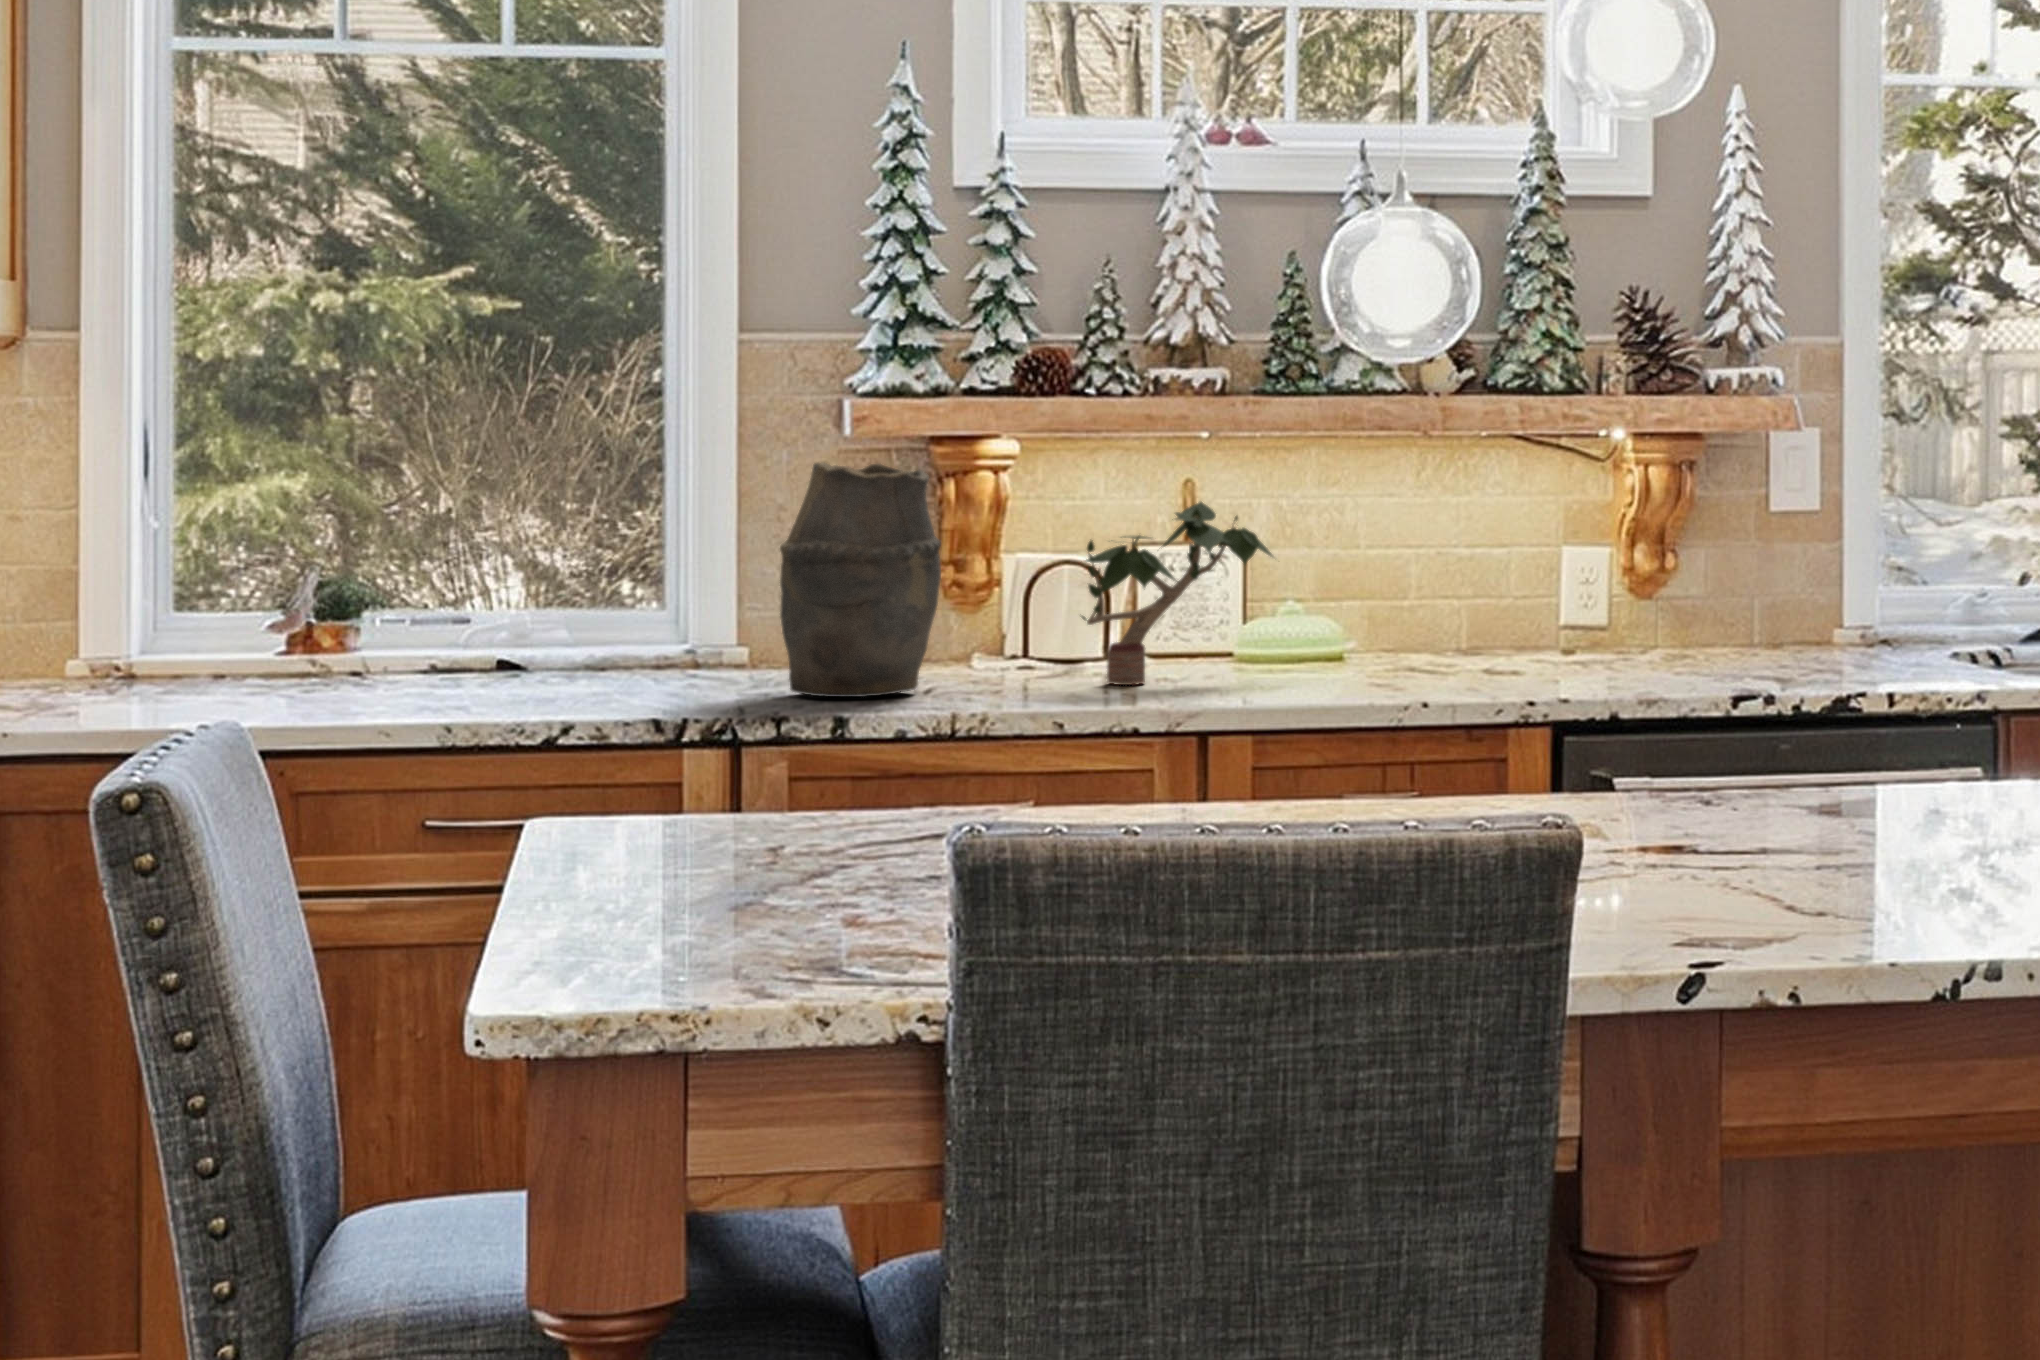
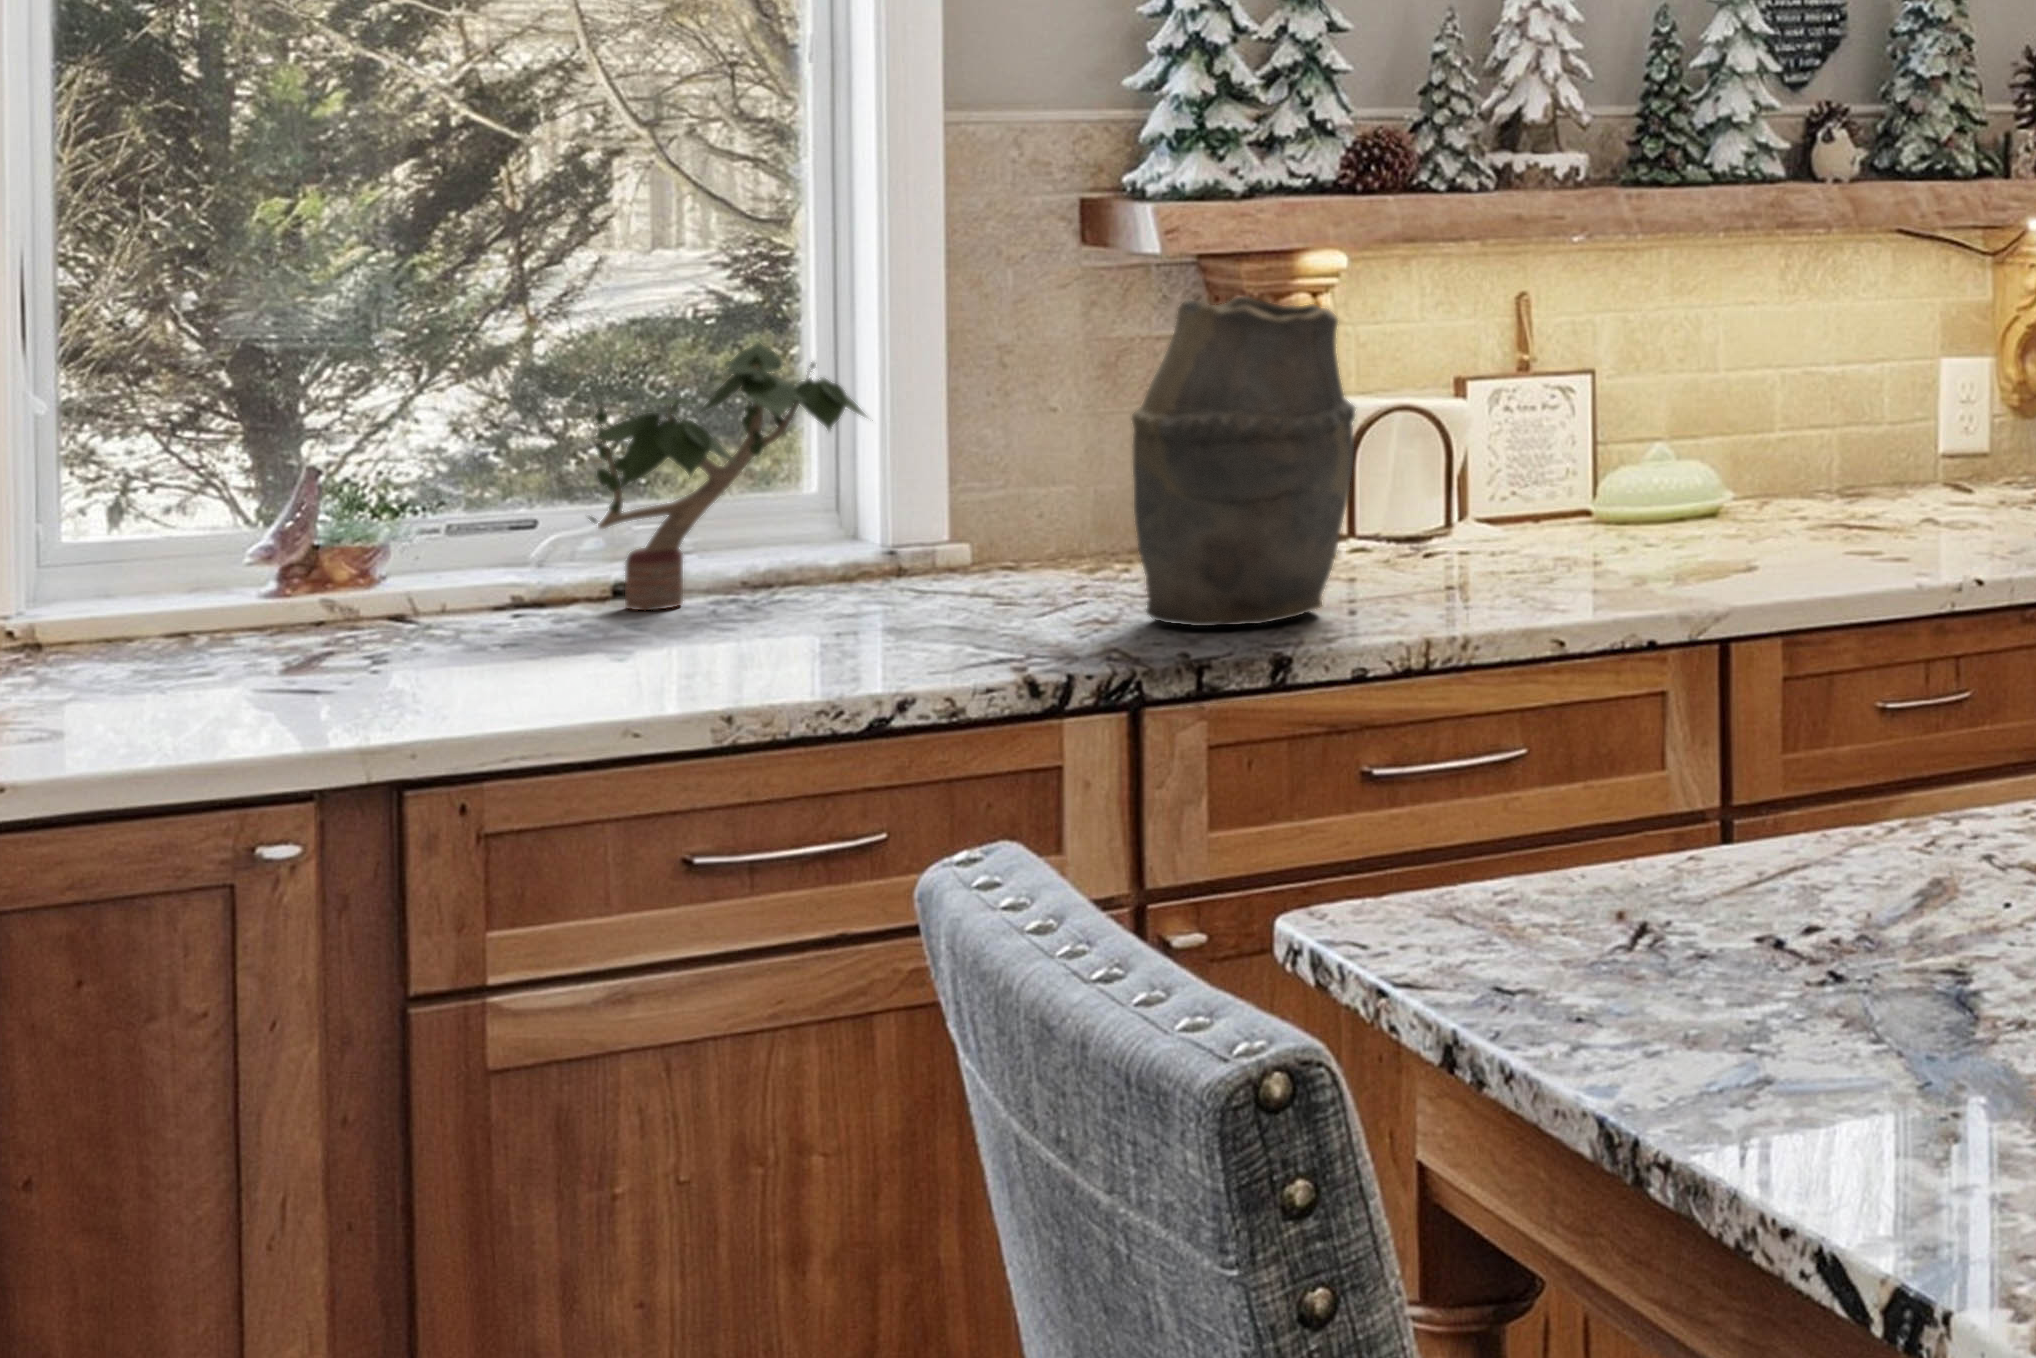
potted plant: present [1082,502,1273,685] -> present [590,342,865,610]

